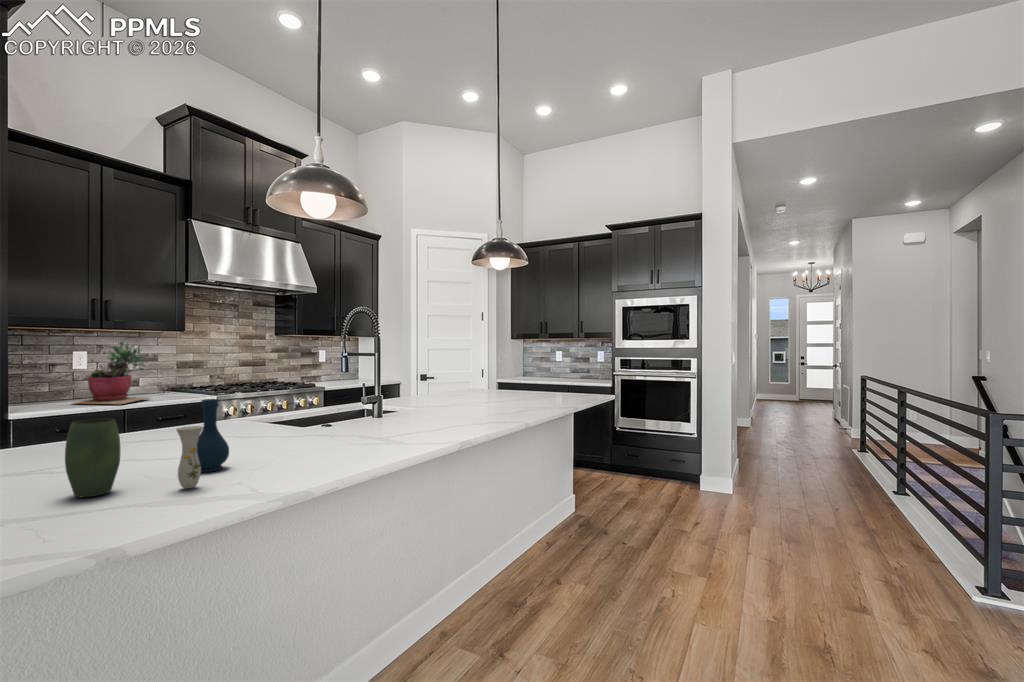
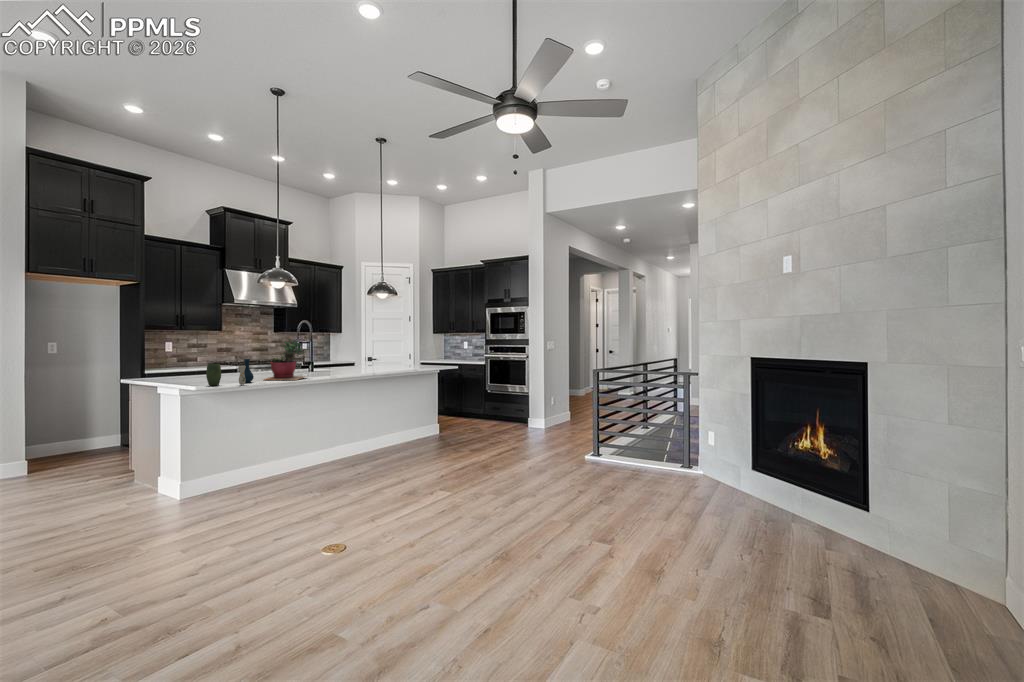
succulent plant: present [74,342,148,404] -> present [266,339,305,380]

